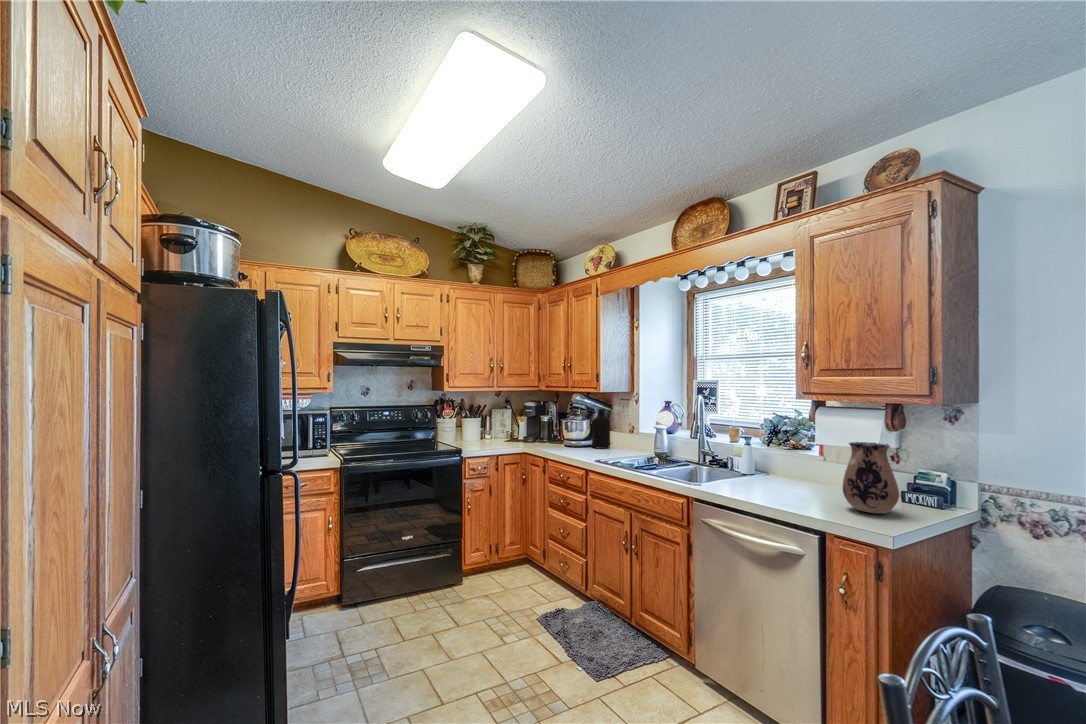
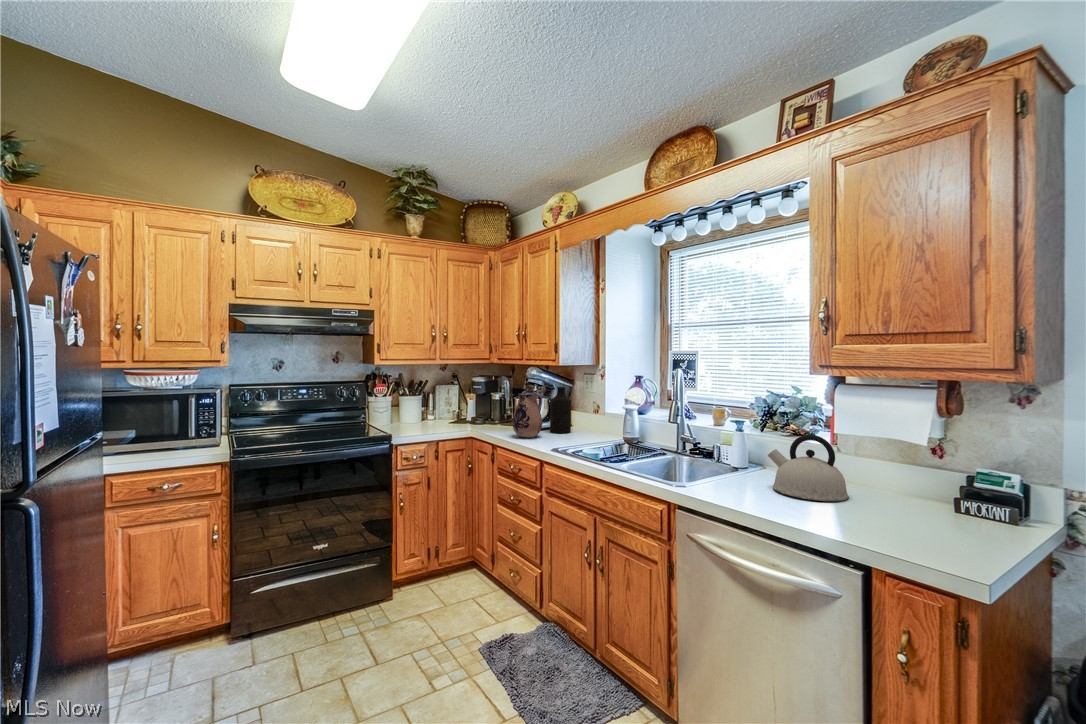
ceramic pitcher: present [843,442,899,514] -> present [512,393,542,438]
kettle: none [766,445,827,495] -> present [768,435,849,501]

